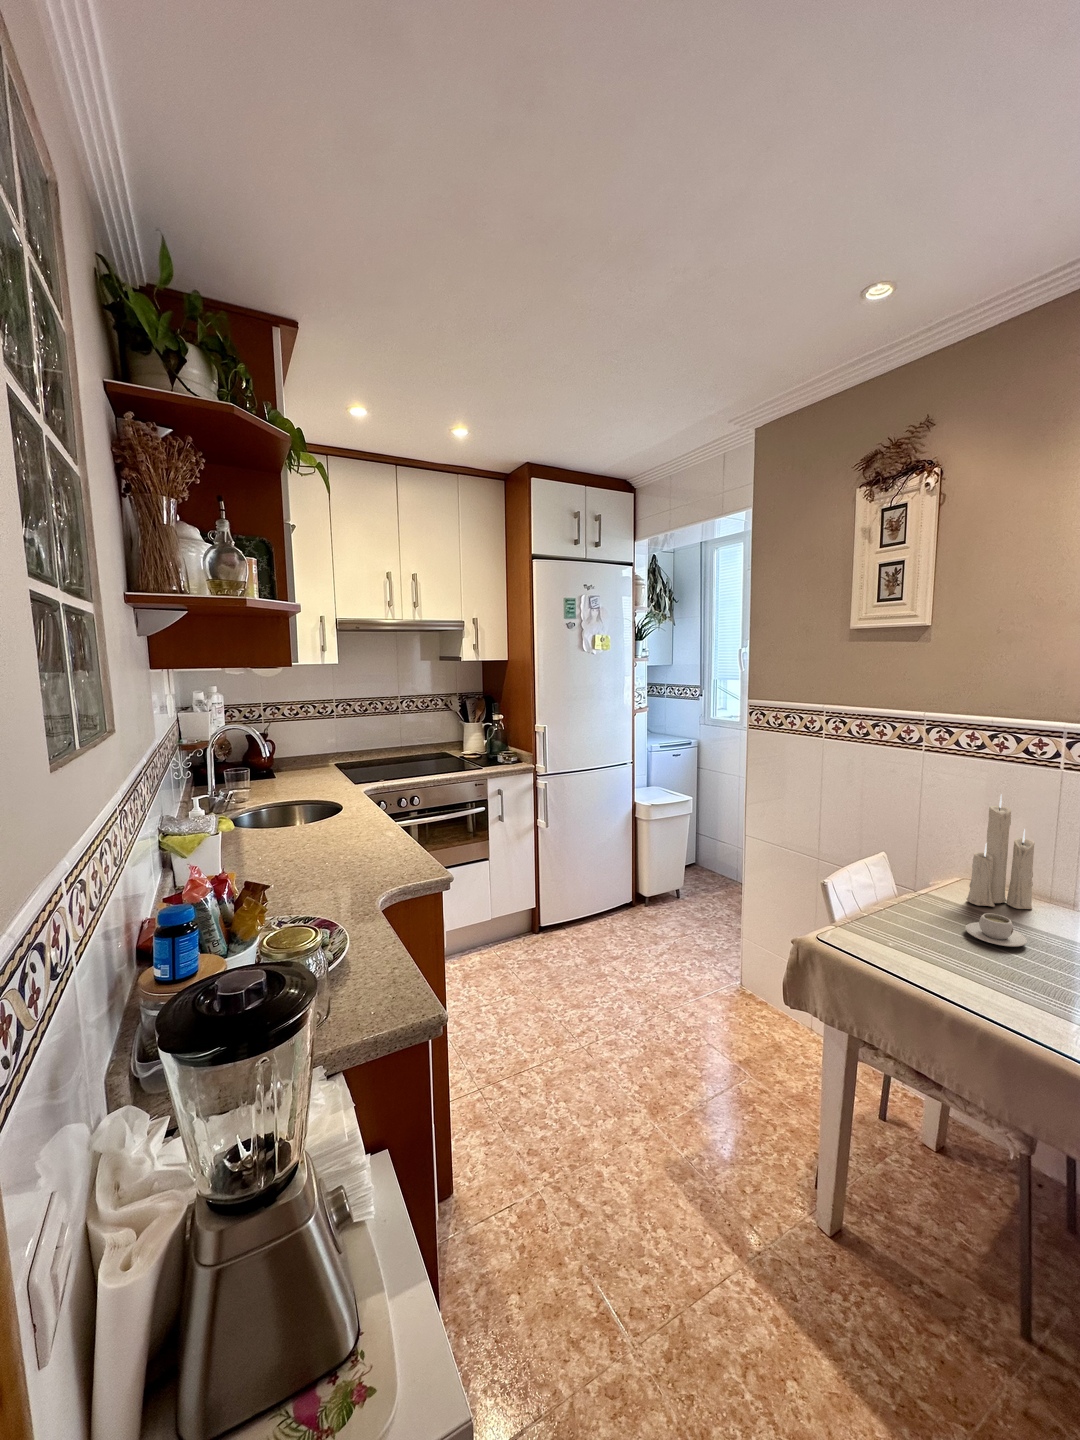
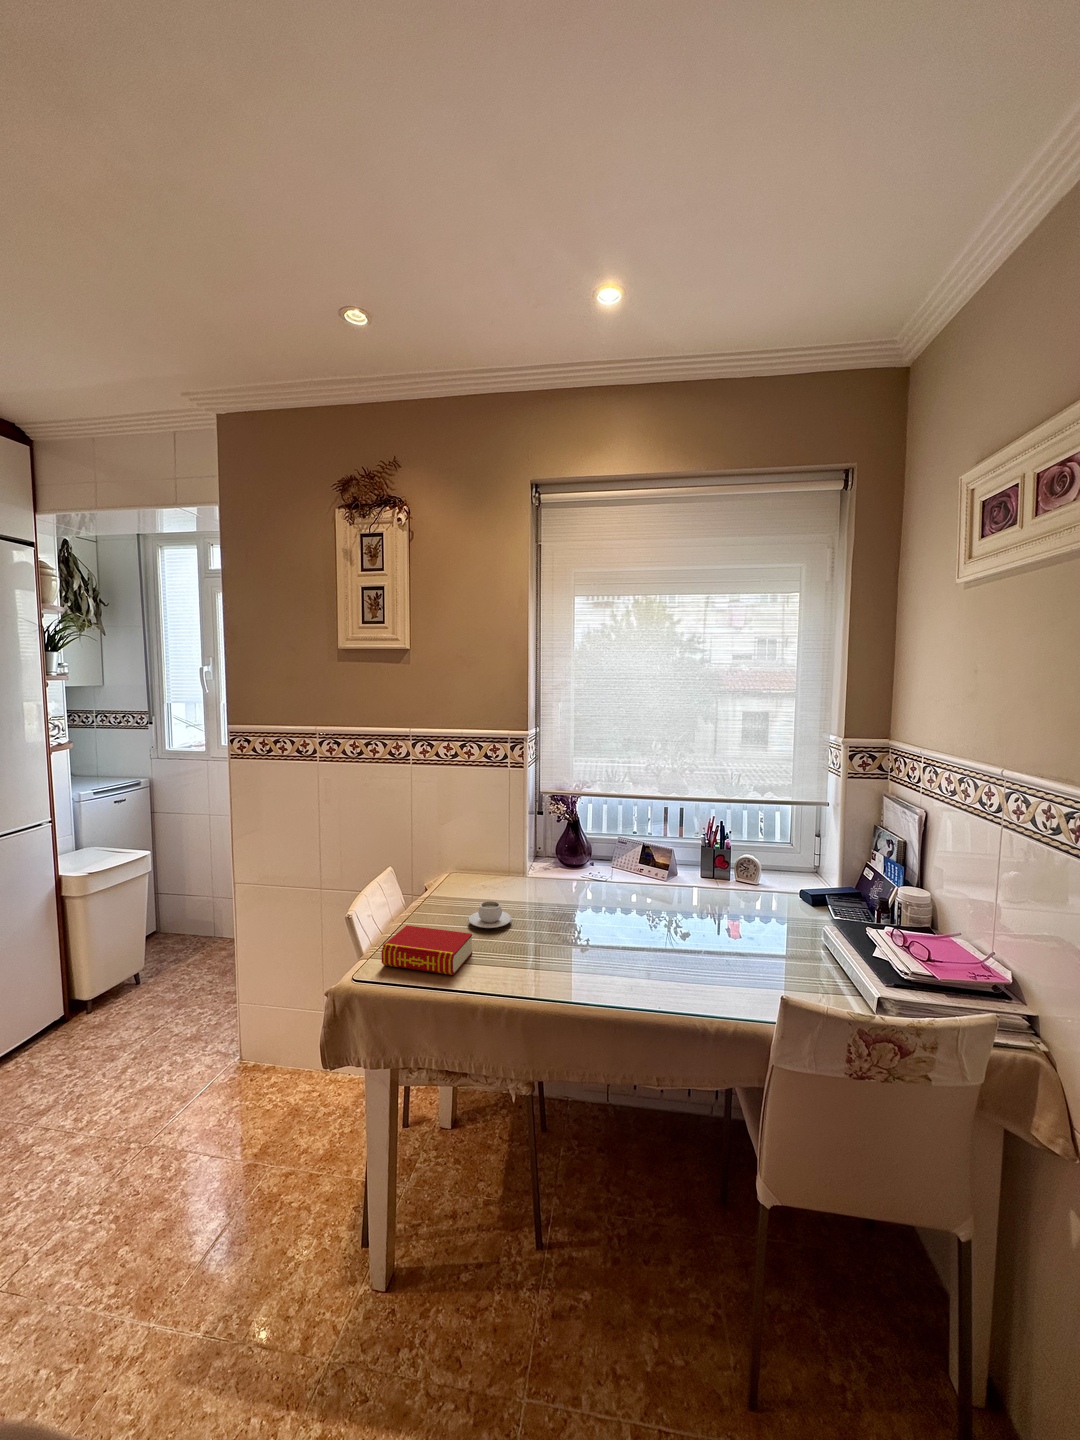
candle: present [966,795,1035,909] -> none [460,791,504,897]
book: none [849,909,959,973] -> present [382,925,472,975]

